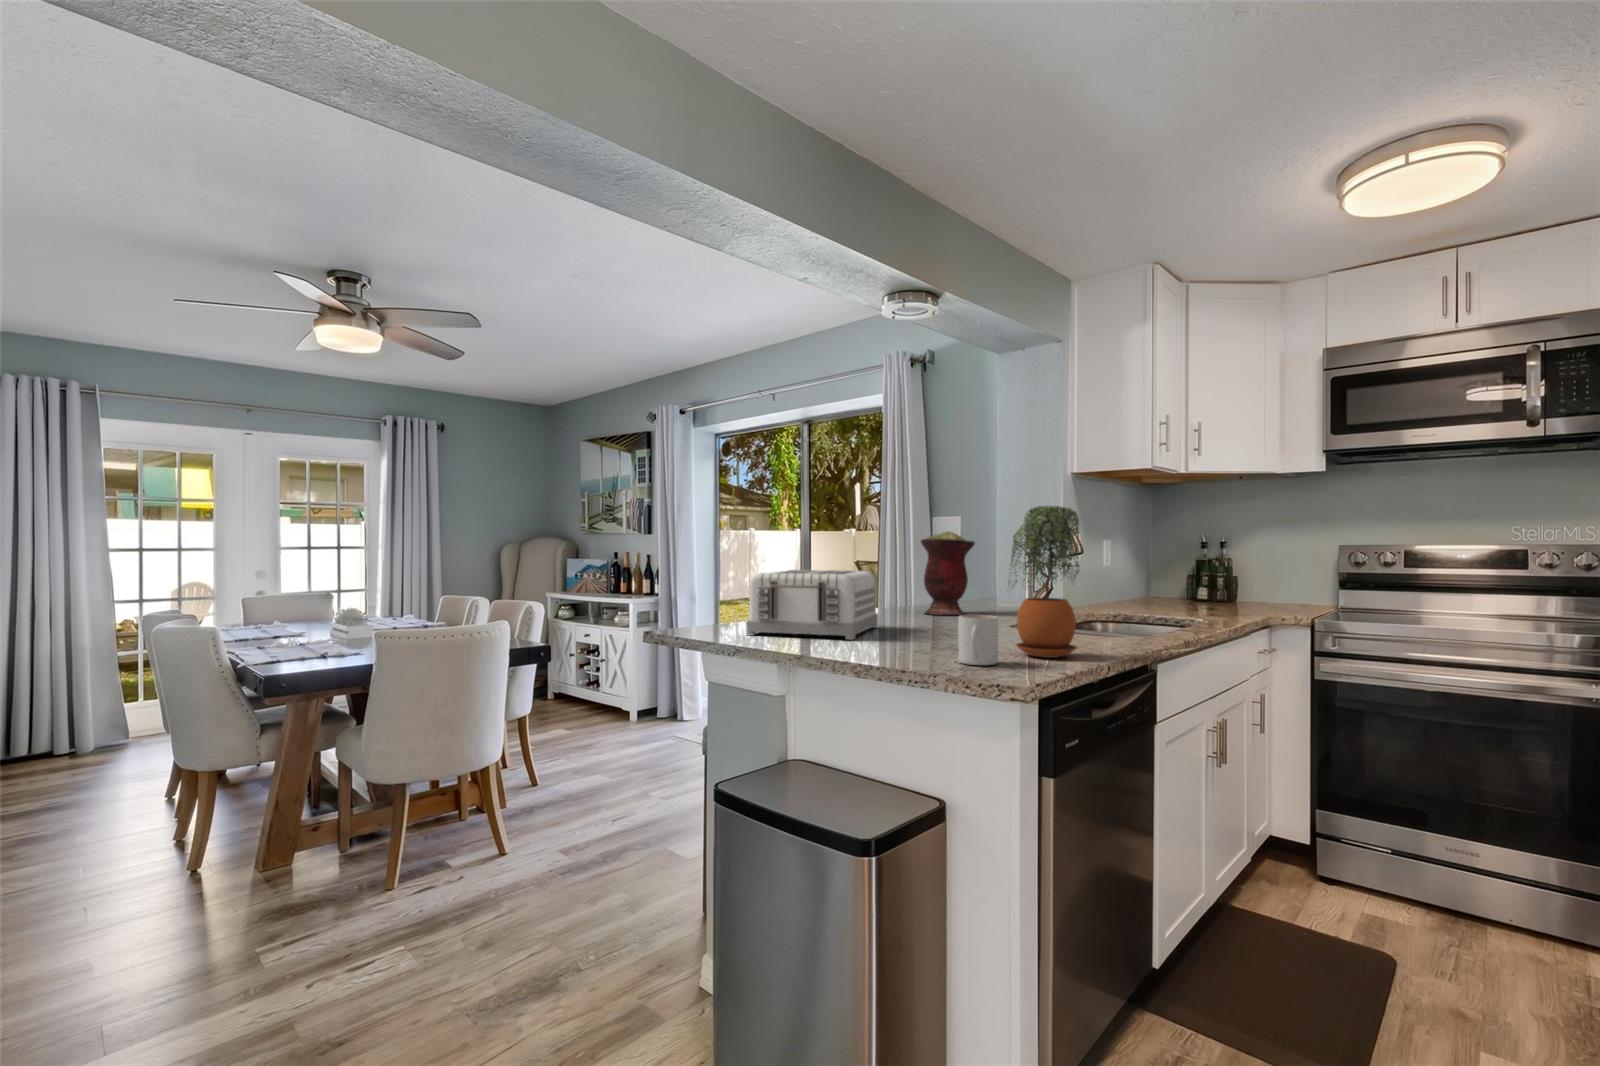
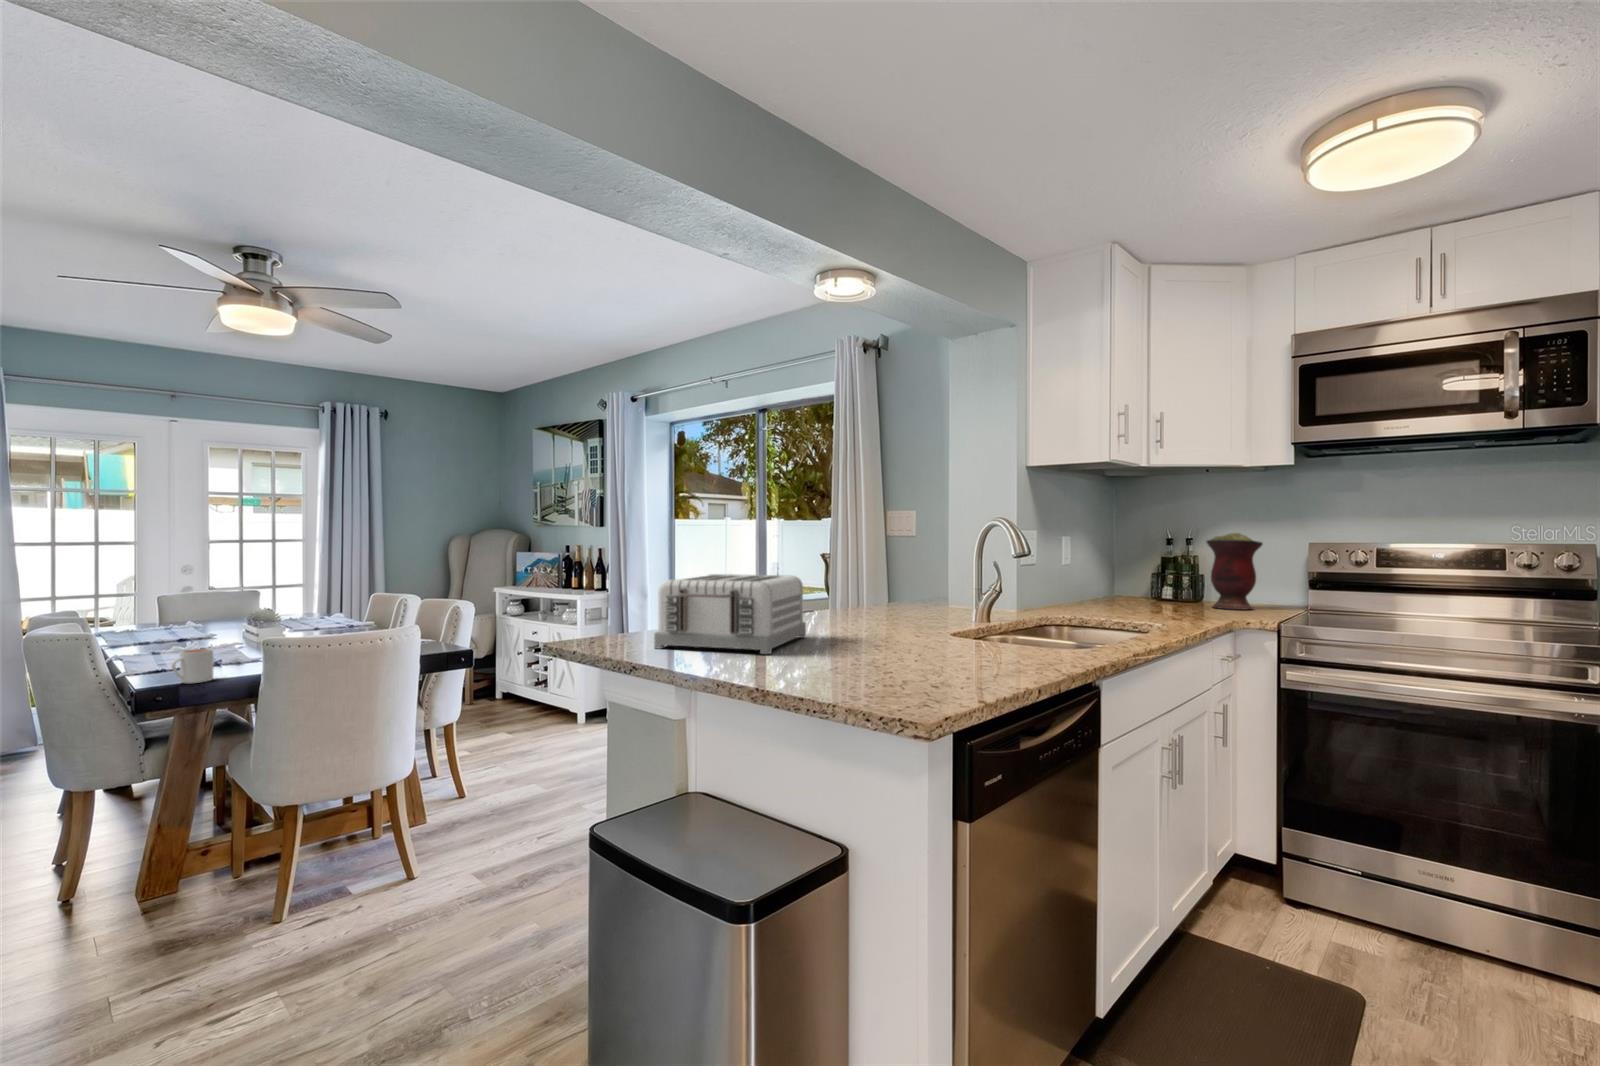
potted plant: present [1009,506,1079,658] -> none [931,507,1012,678]
vase: present [921,532,975,615] -> present [1207,533,1263,610]
mug: present [958,615,998,665] -> present [172,649,213,683]

